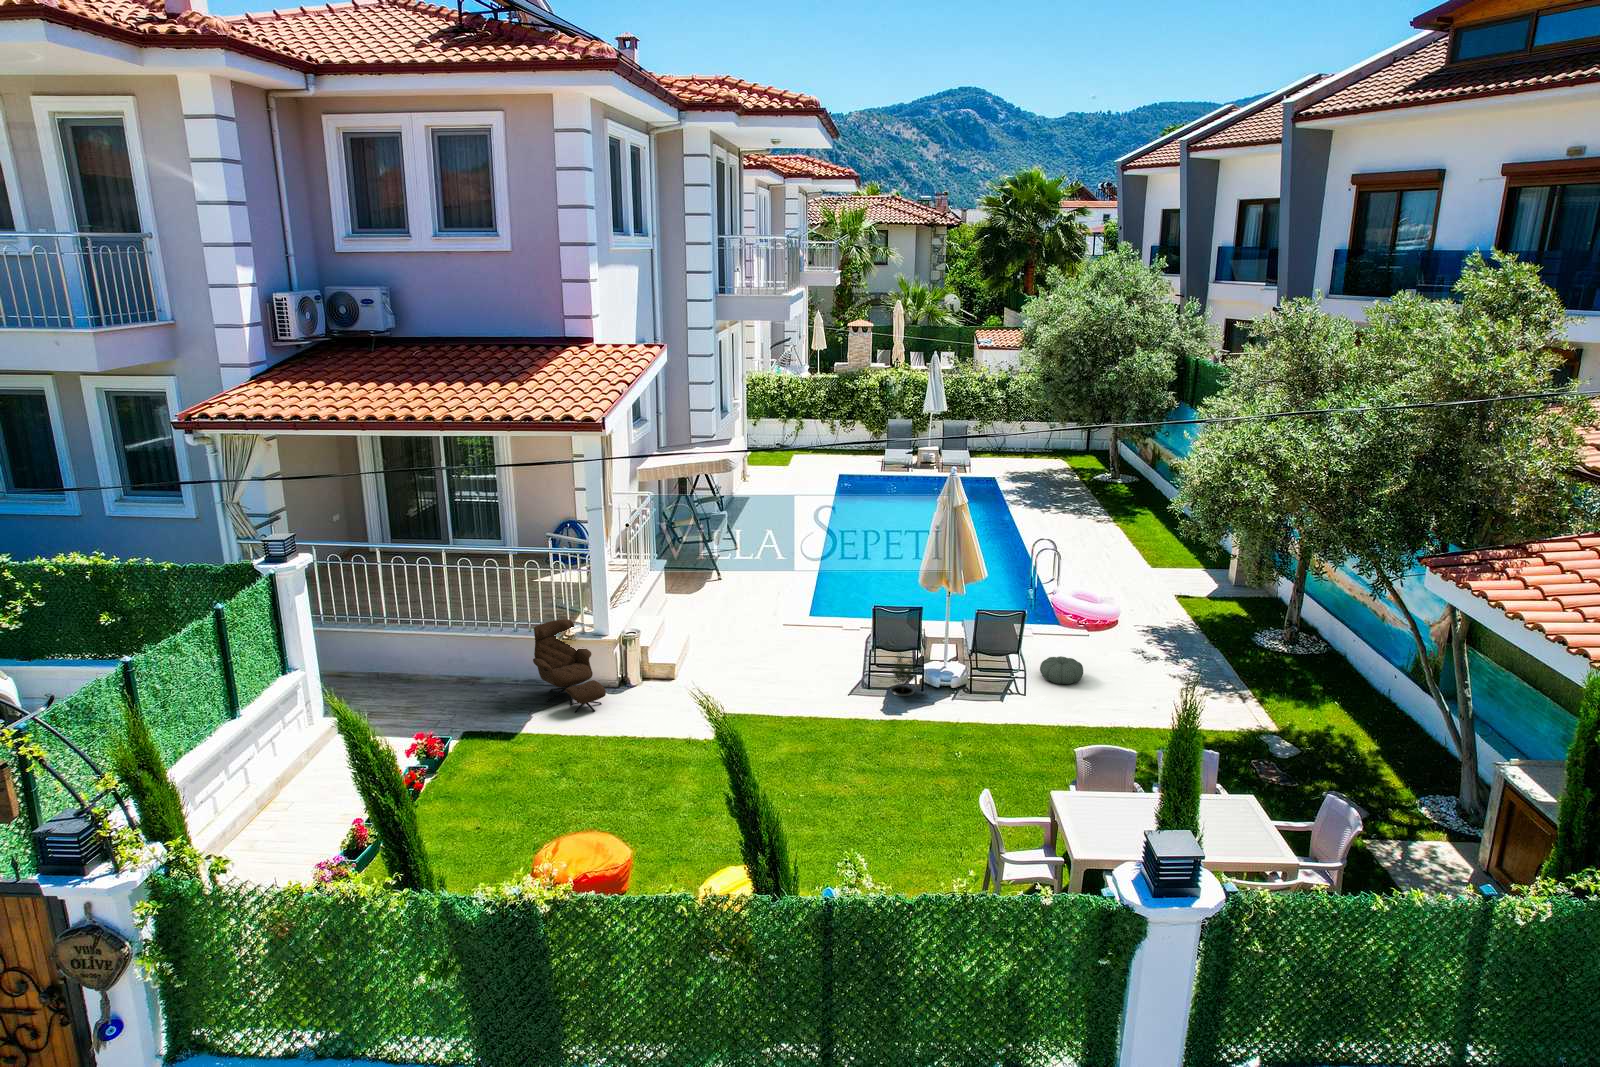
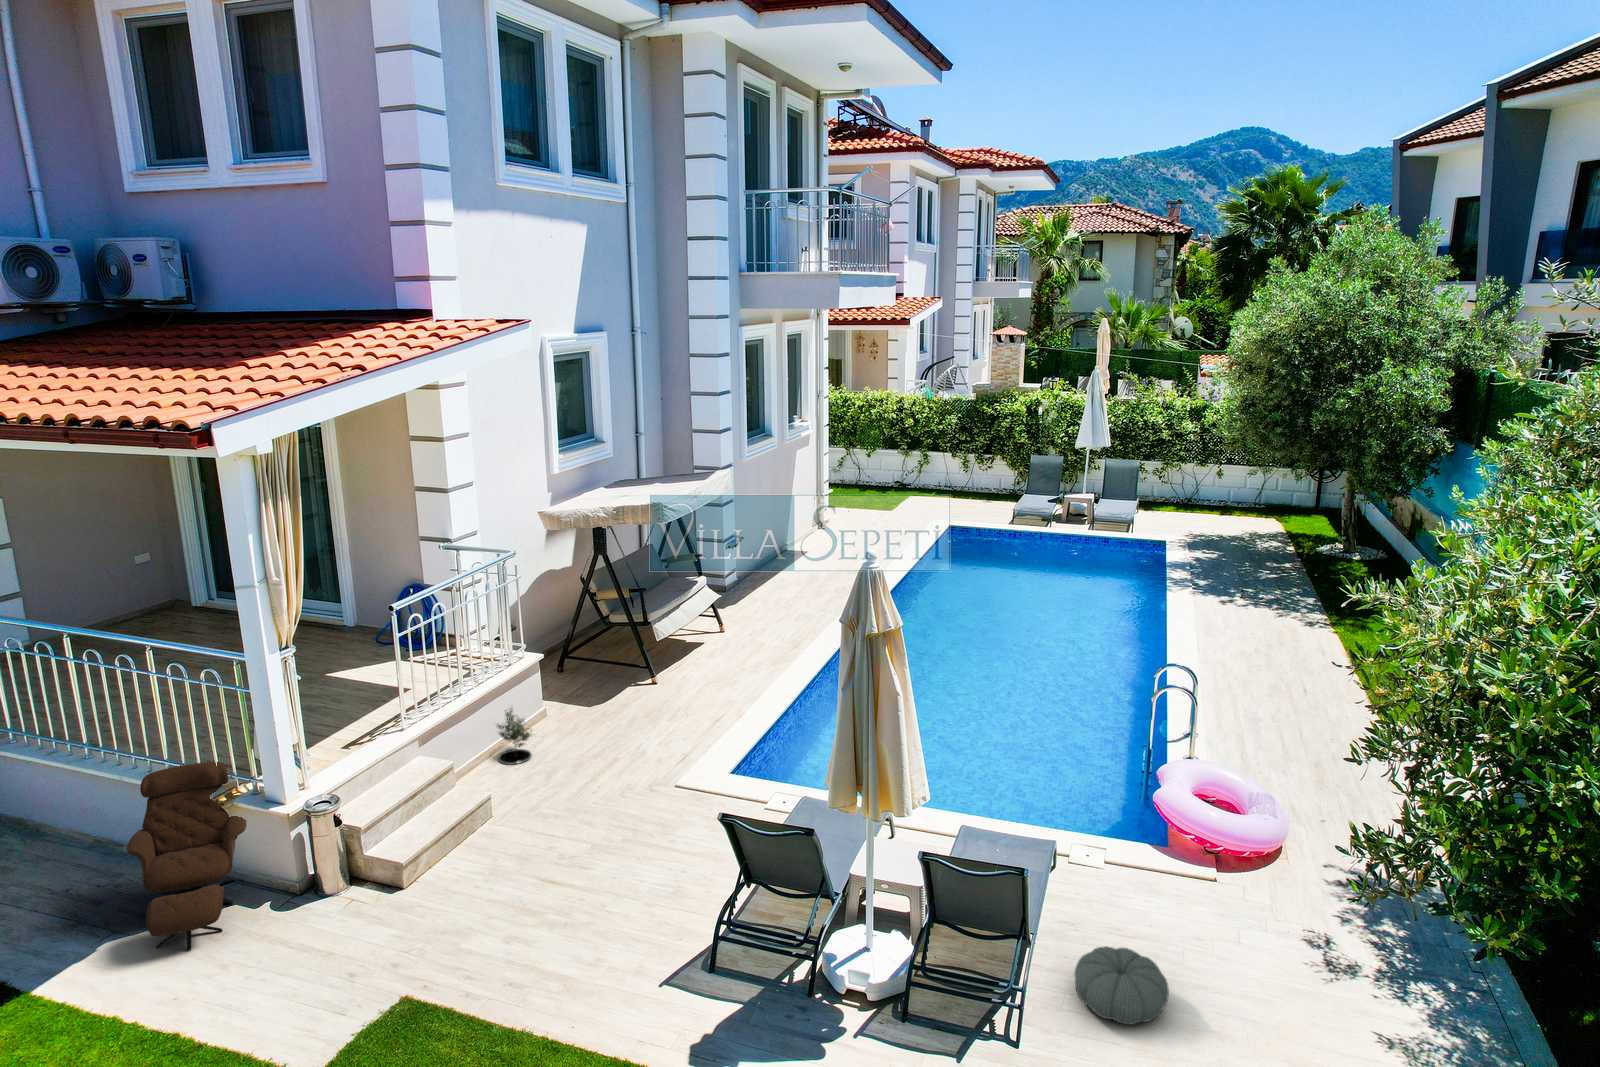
potted tree: present [891,653,915,696] -> present [497,708,532,765]

